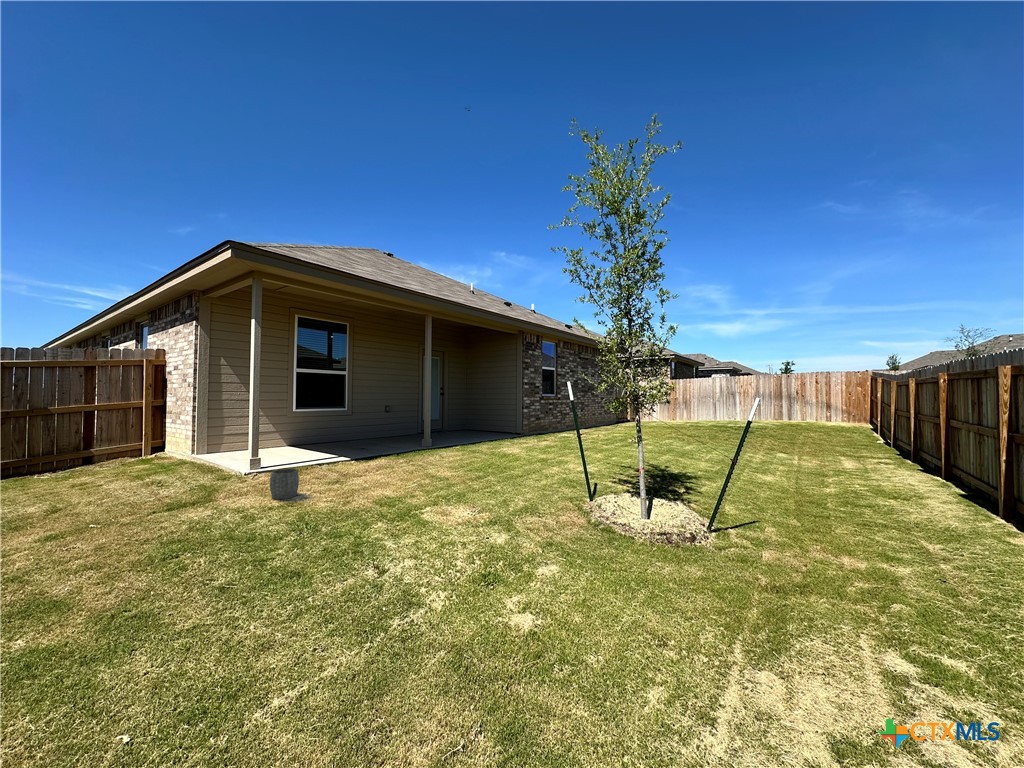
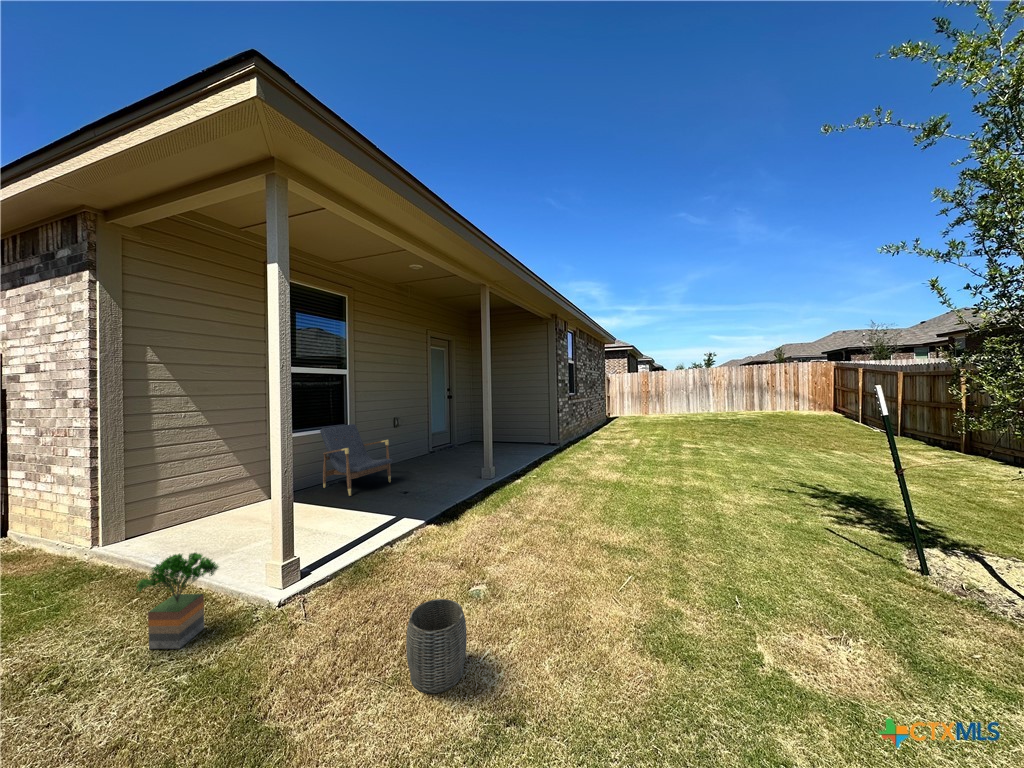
lounge chair: none [318,407,360,448] -> present [320,424,393,496]
potted tree: none [190,446,224,483] -> present [137,553,219,649]

